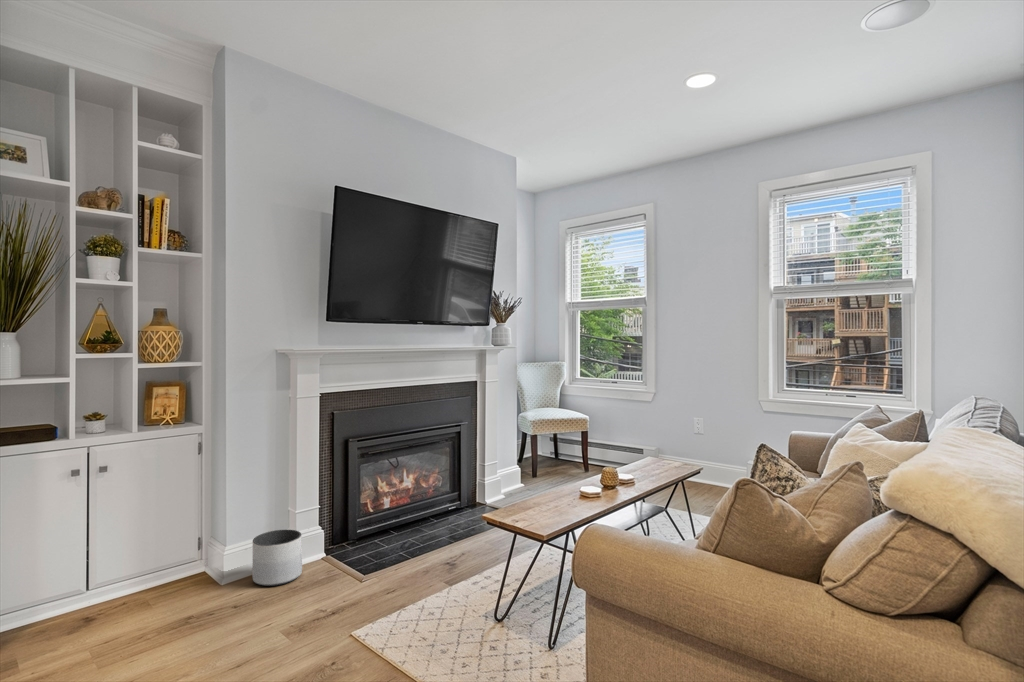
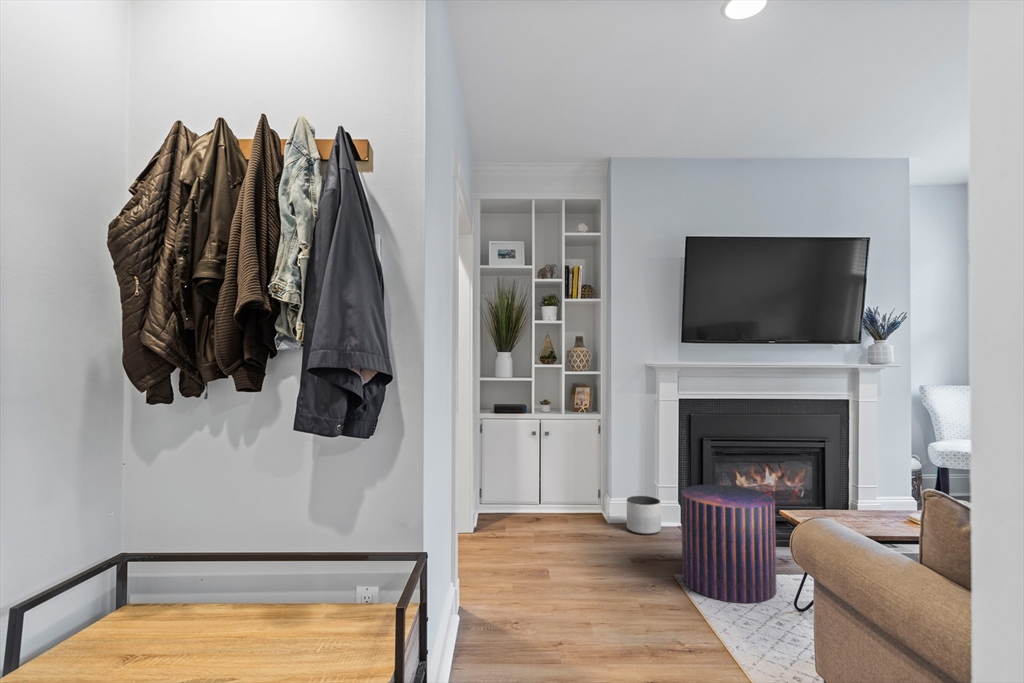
pouf: none [360,495,470,647] -> present [681,485,776,603]

